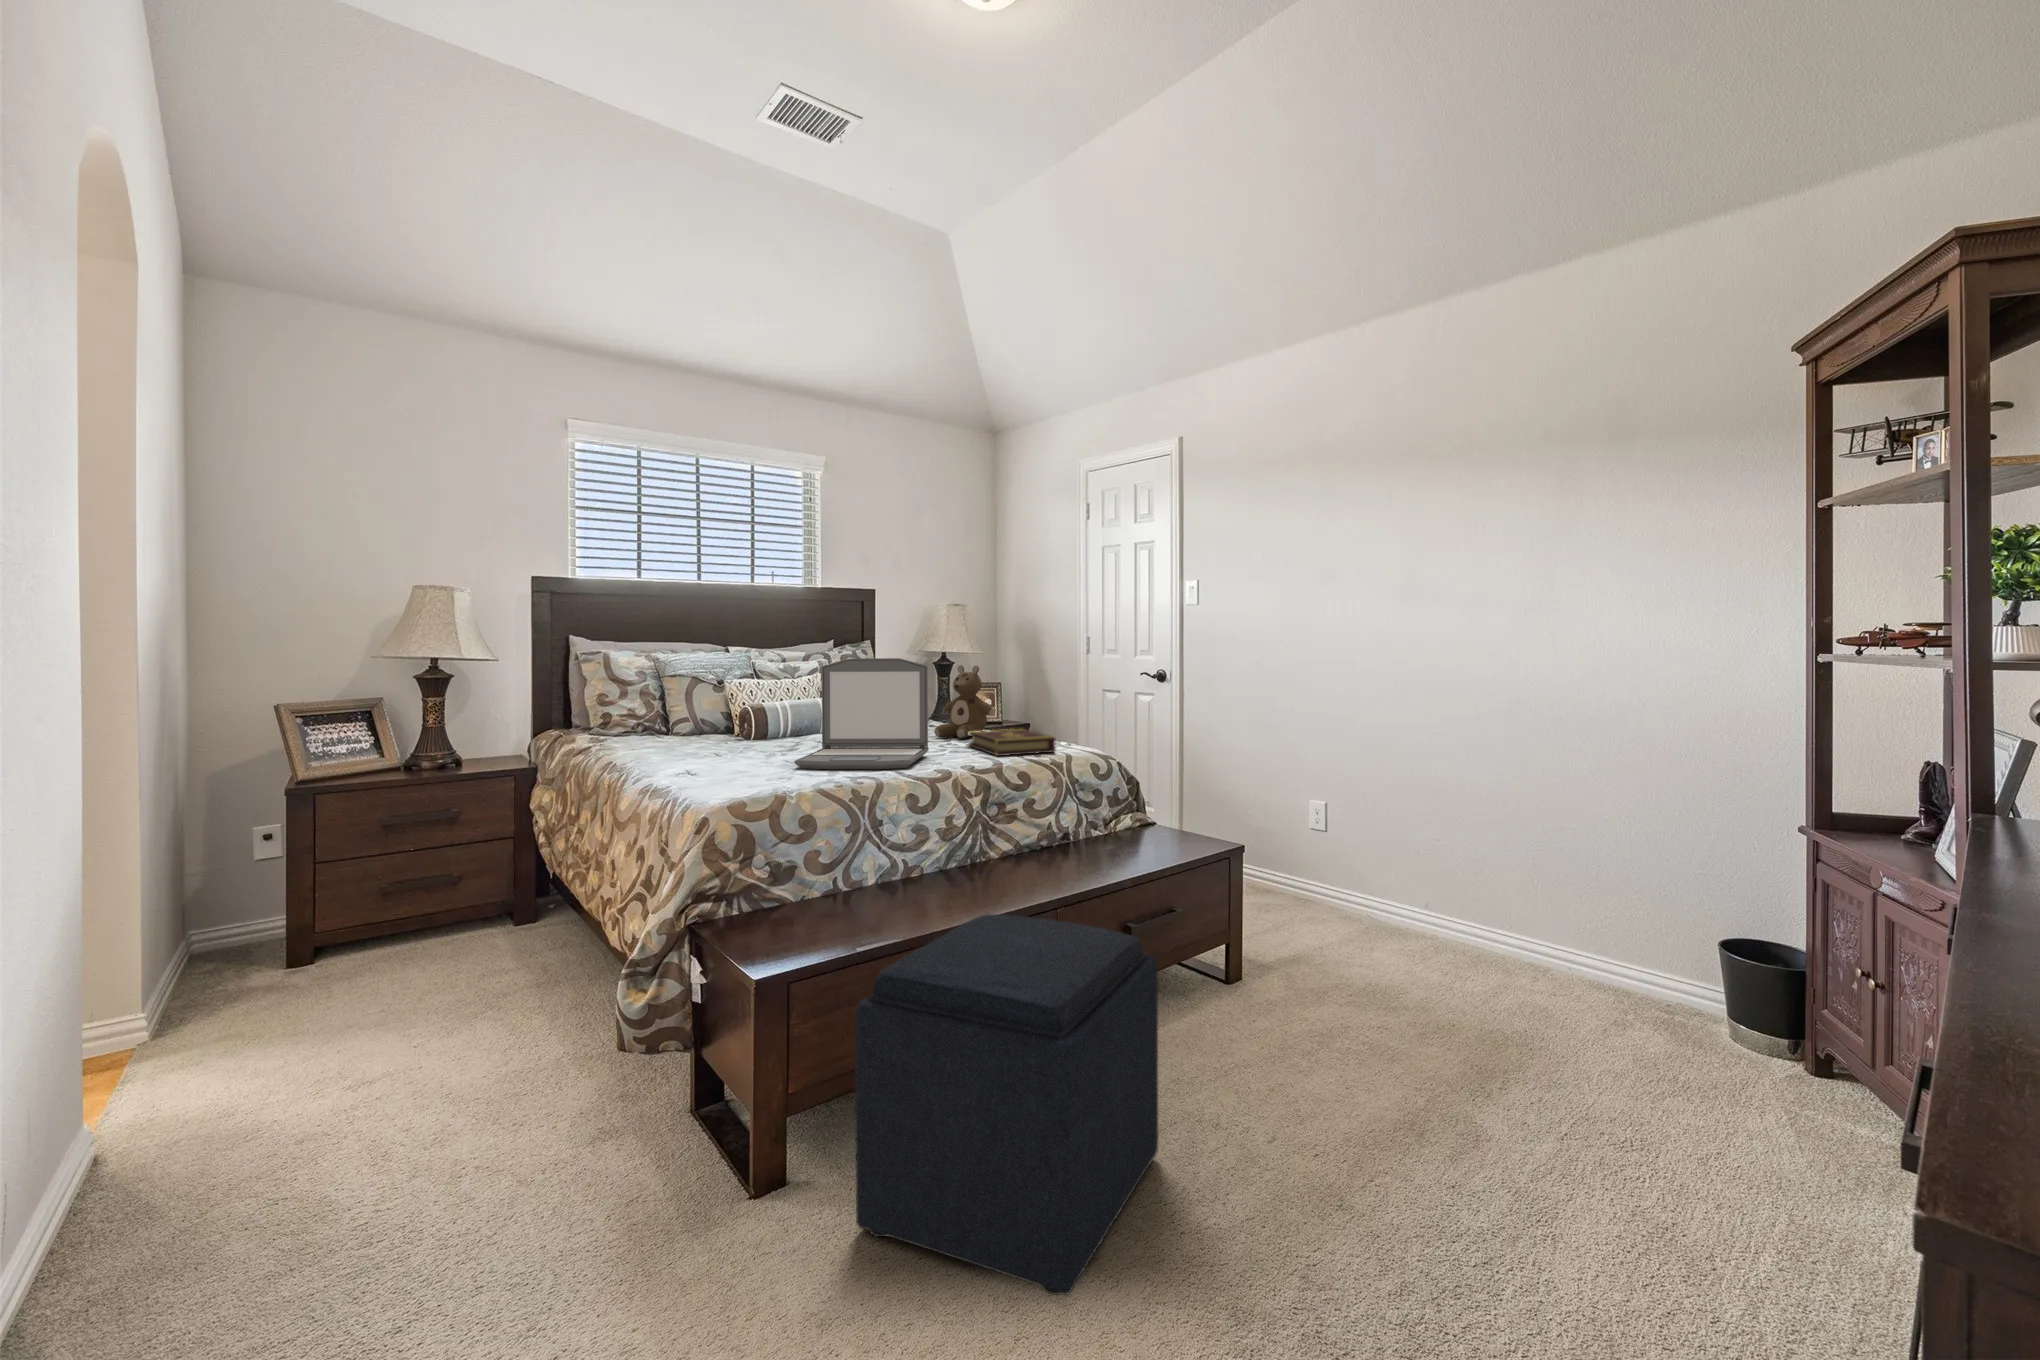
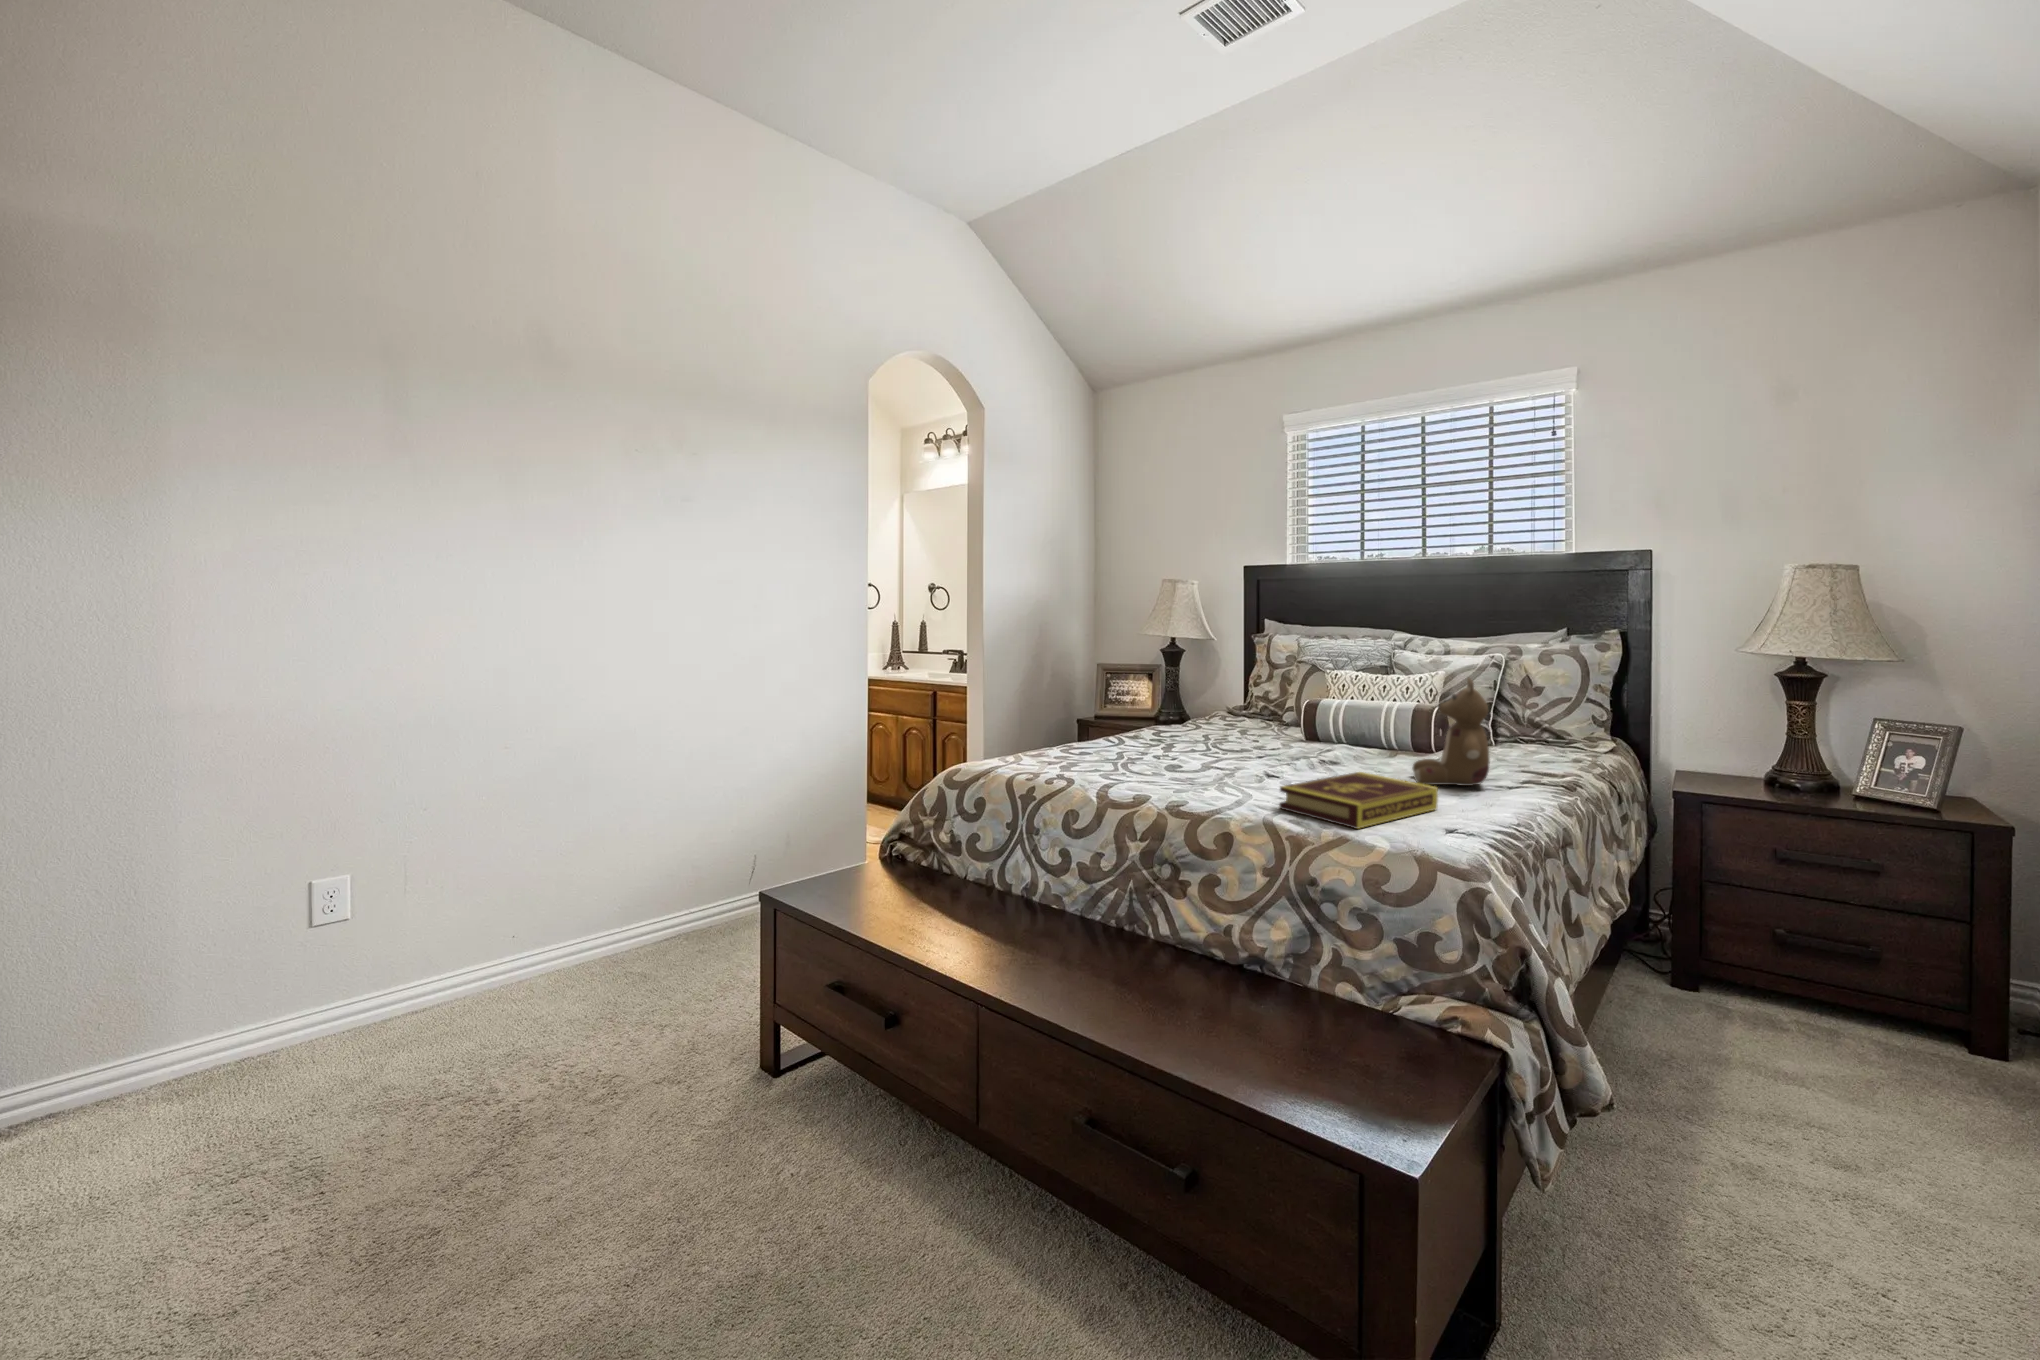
laptop: present [795,658,929,769] -> none [1106,654,1248,788]
ottoman: present [855,914,1158,1295] -> none [529,920,877,1309]

